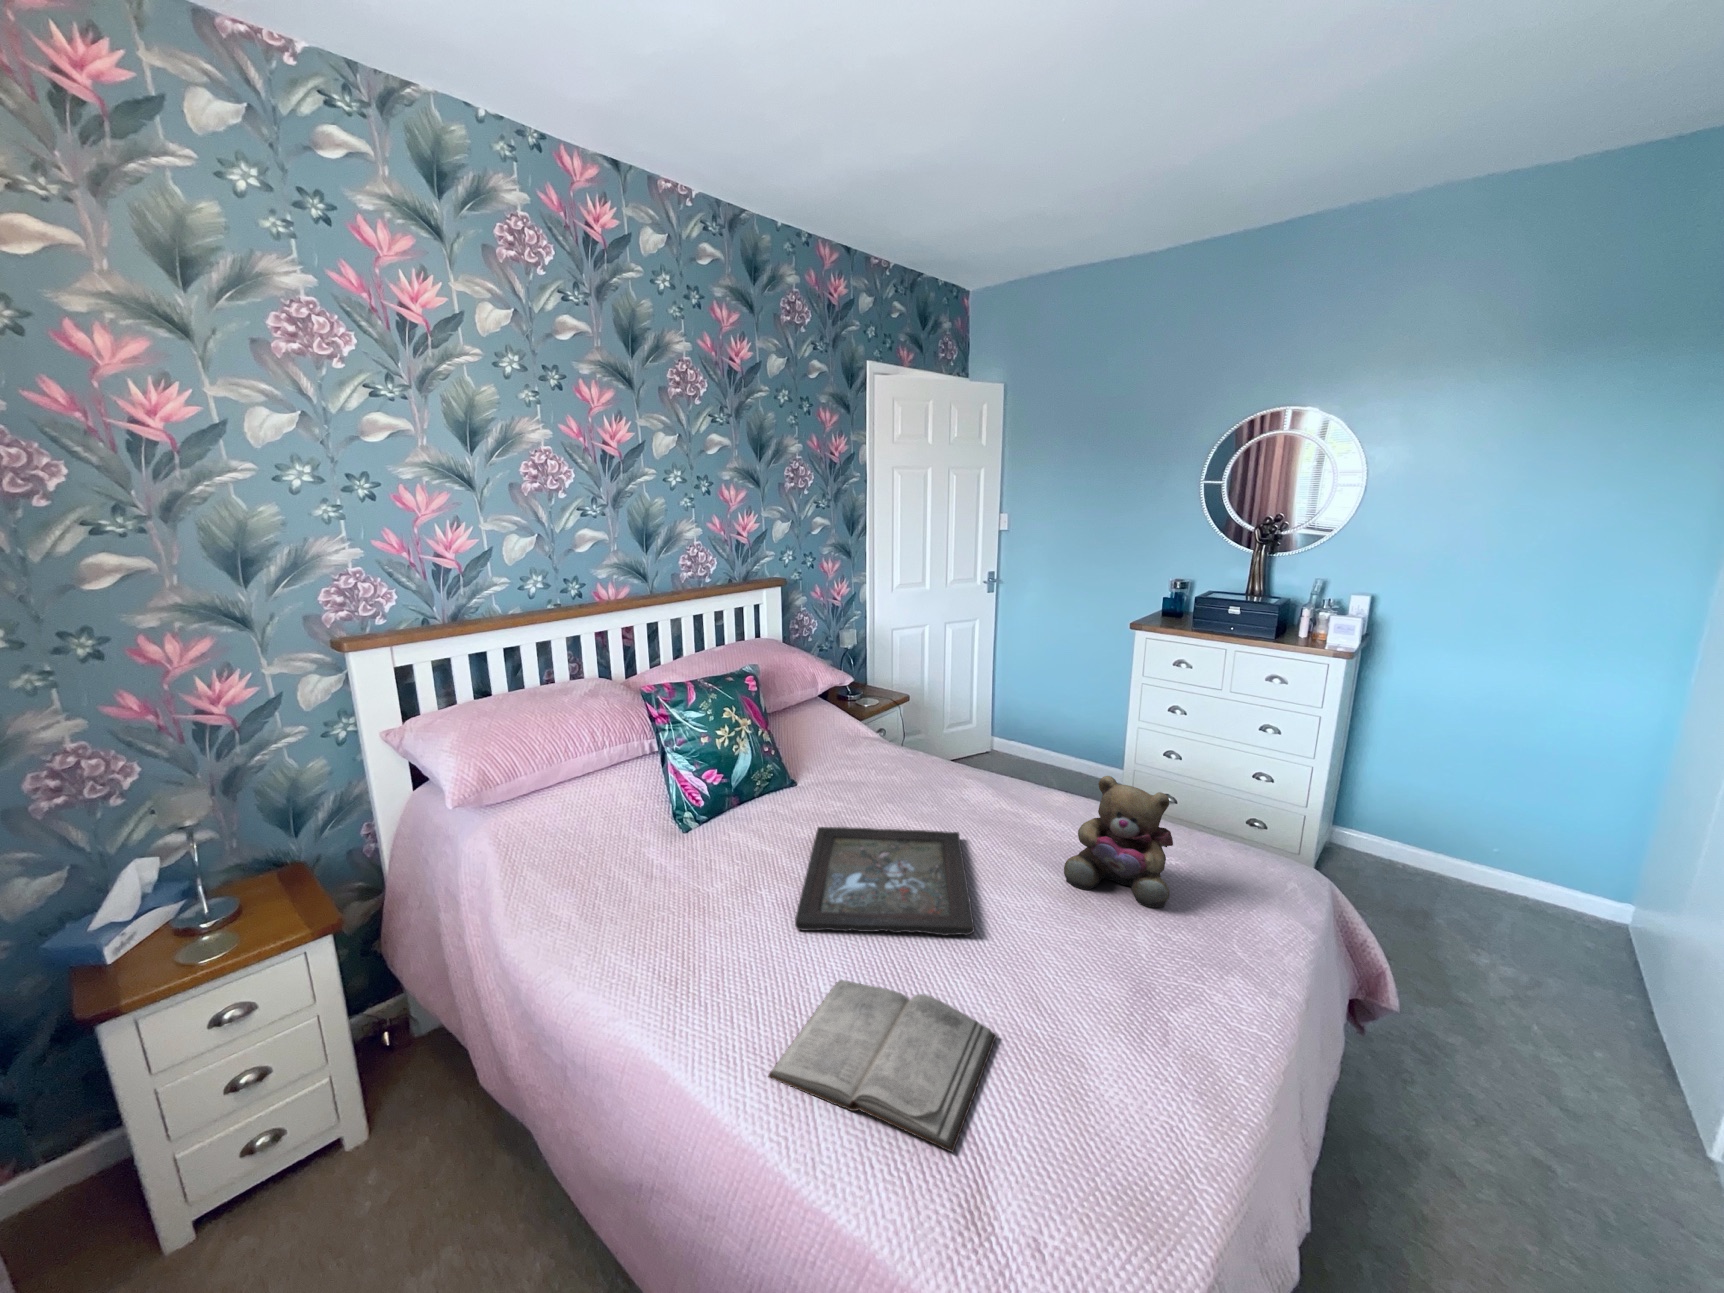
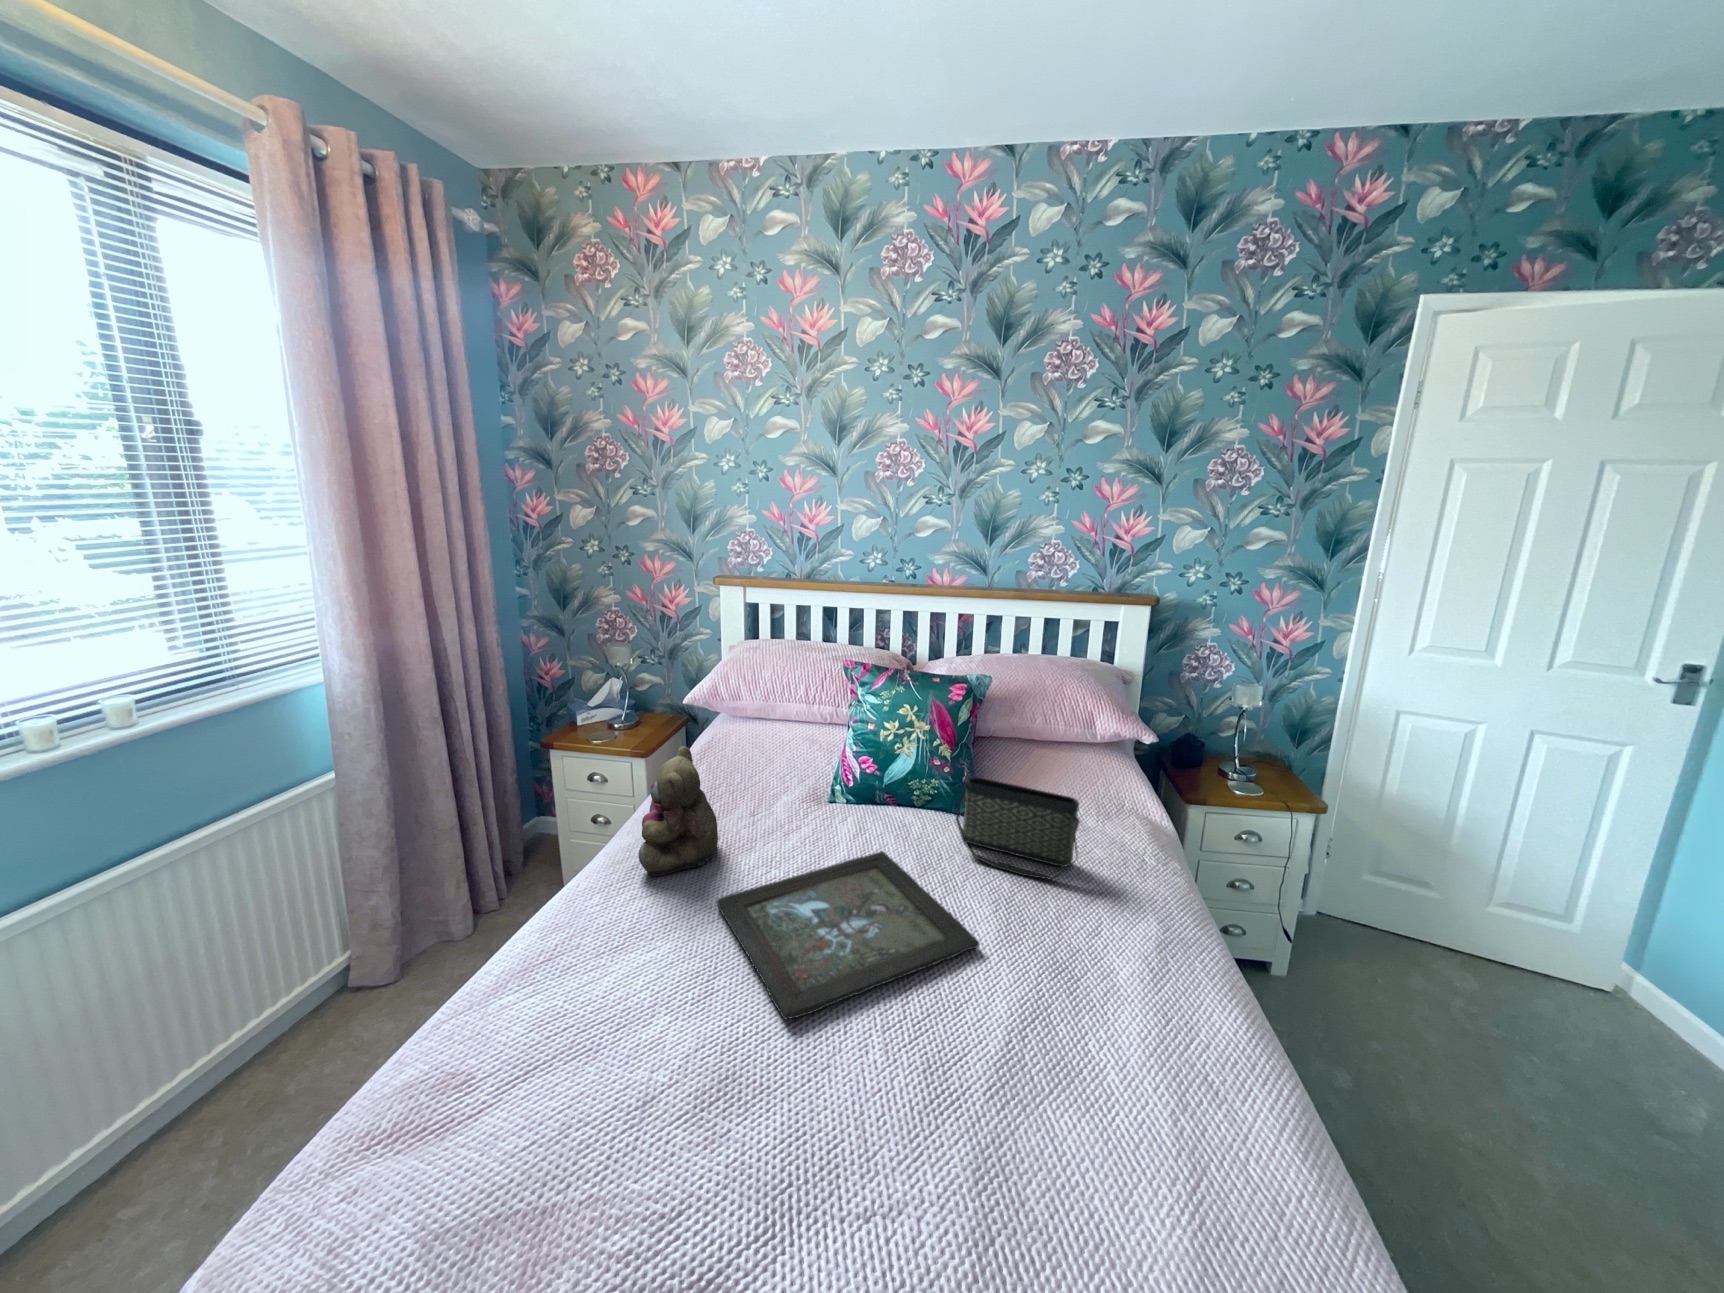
handbag: none [827,725,926,800] -> present [956,777,1079,880]
teddy bear: present [1064,776,1173,907] -> present [639,746,718,876]
diary: present [768,980,996,1152] -> none [462,956,658,1110]

